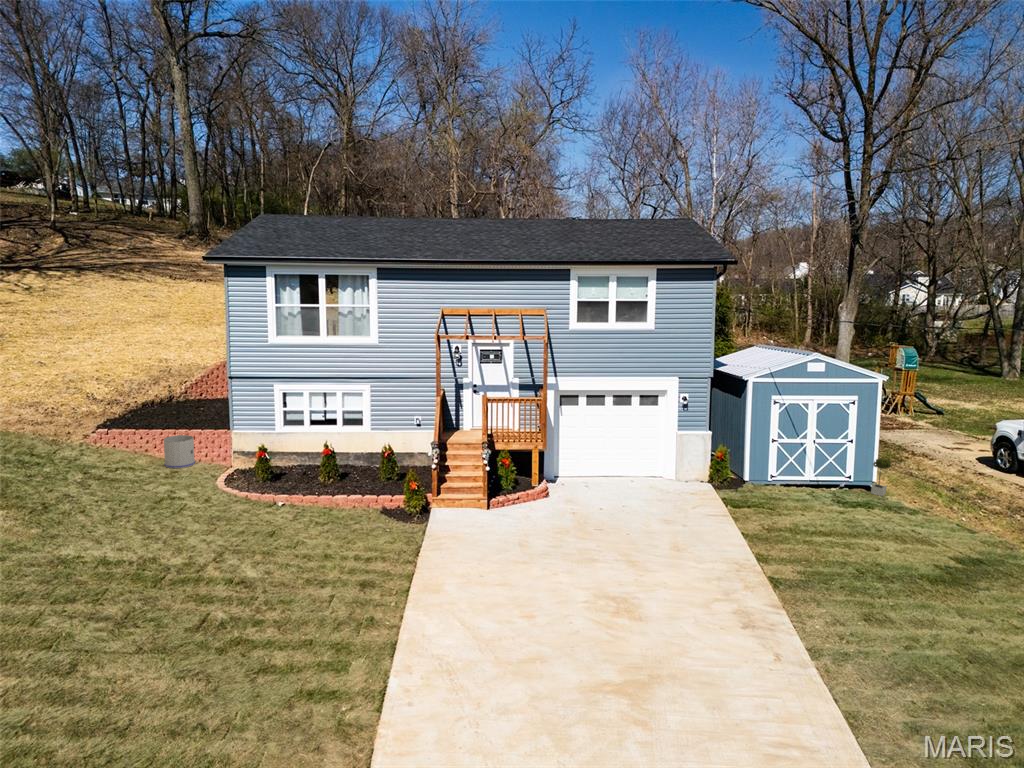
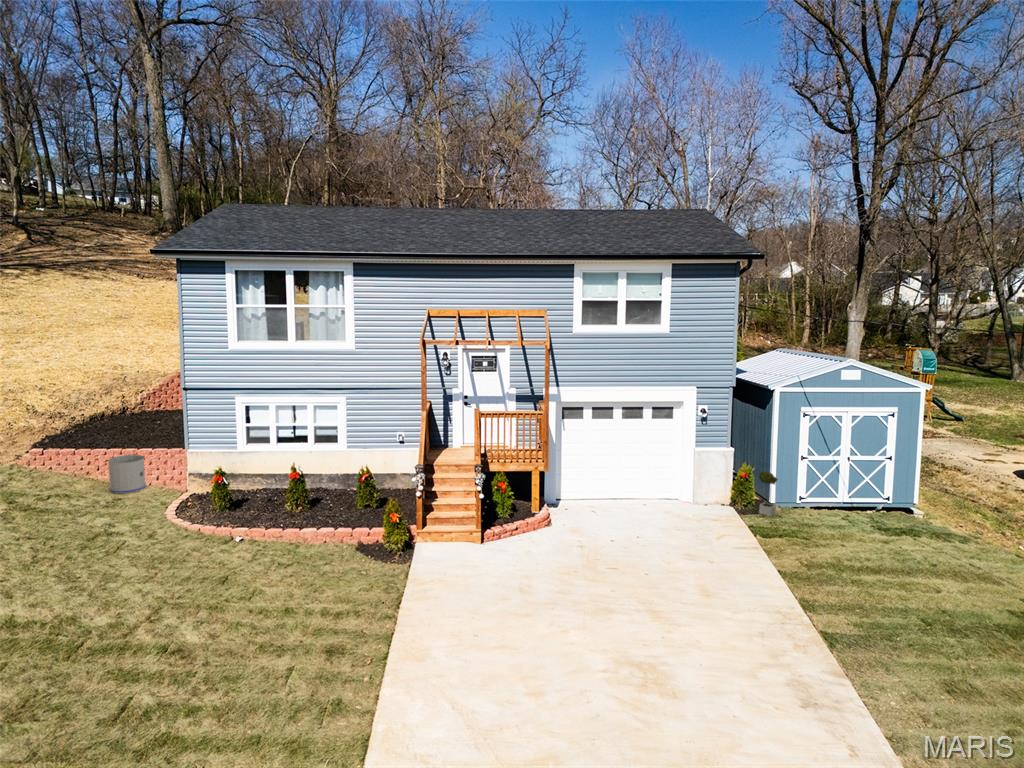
potted tree: present [871,458,891,496] -> present [759,471,777,516]

